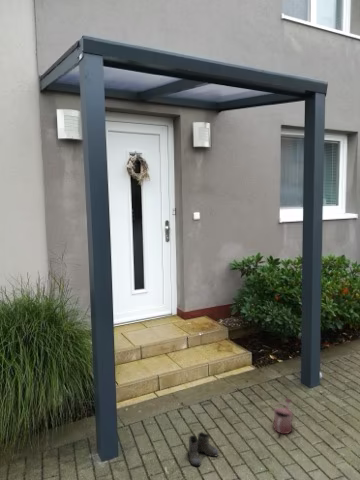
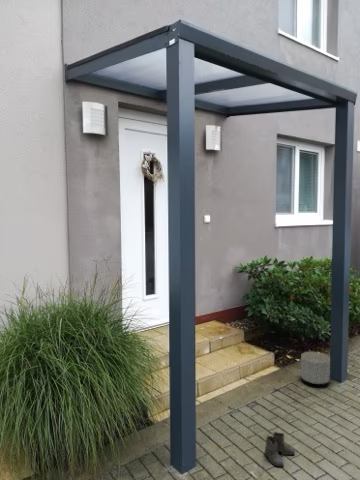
planter: none [269,355,298,388] -> present [301,352,330,384]
watering can: present [273,399,293,434] -> none [328,392,350,426]

